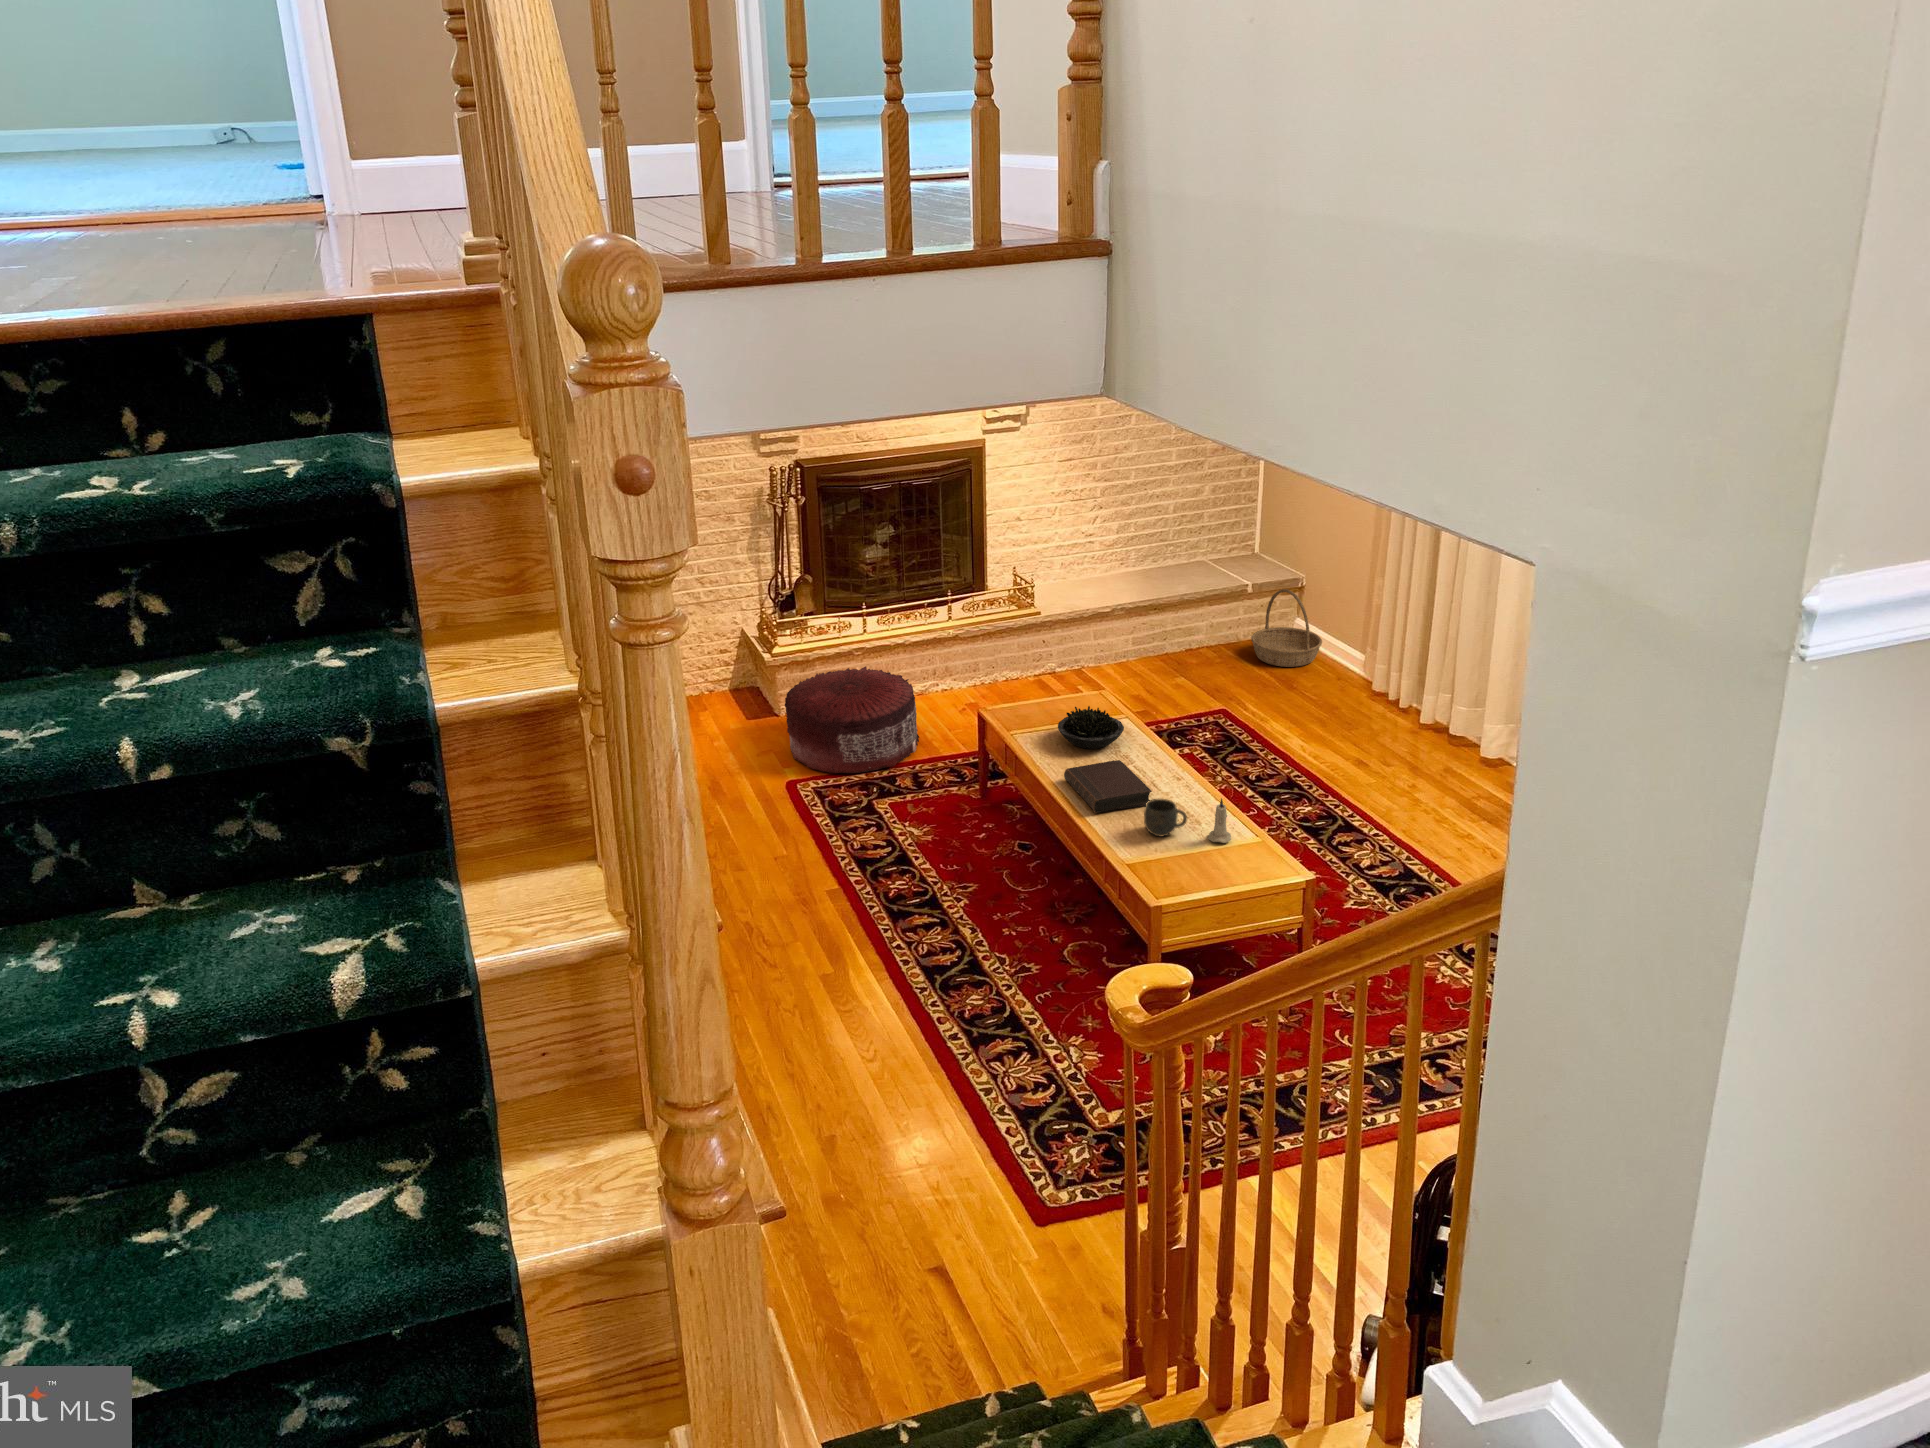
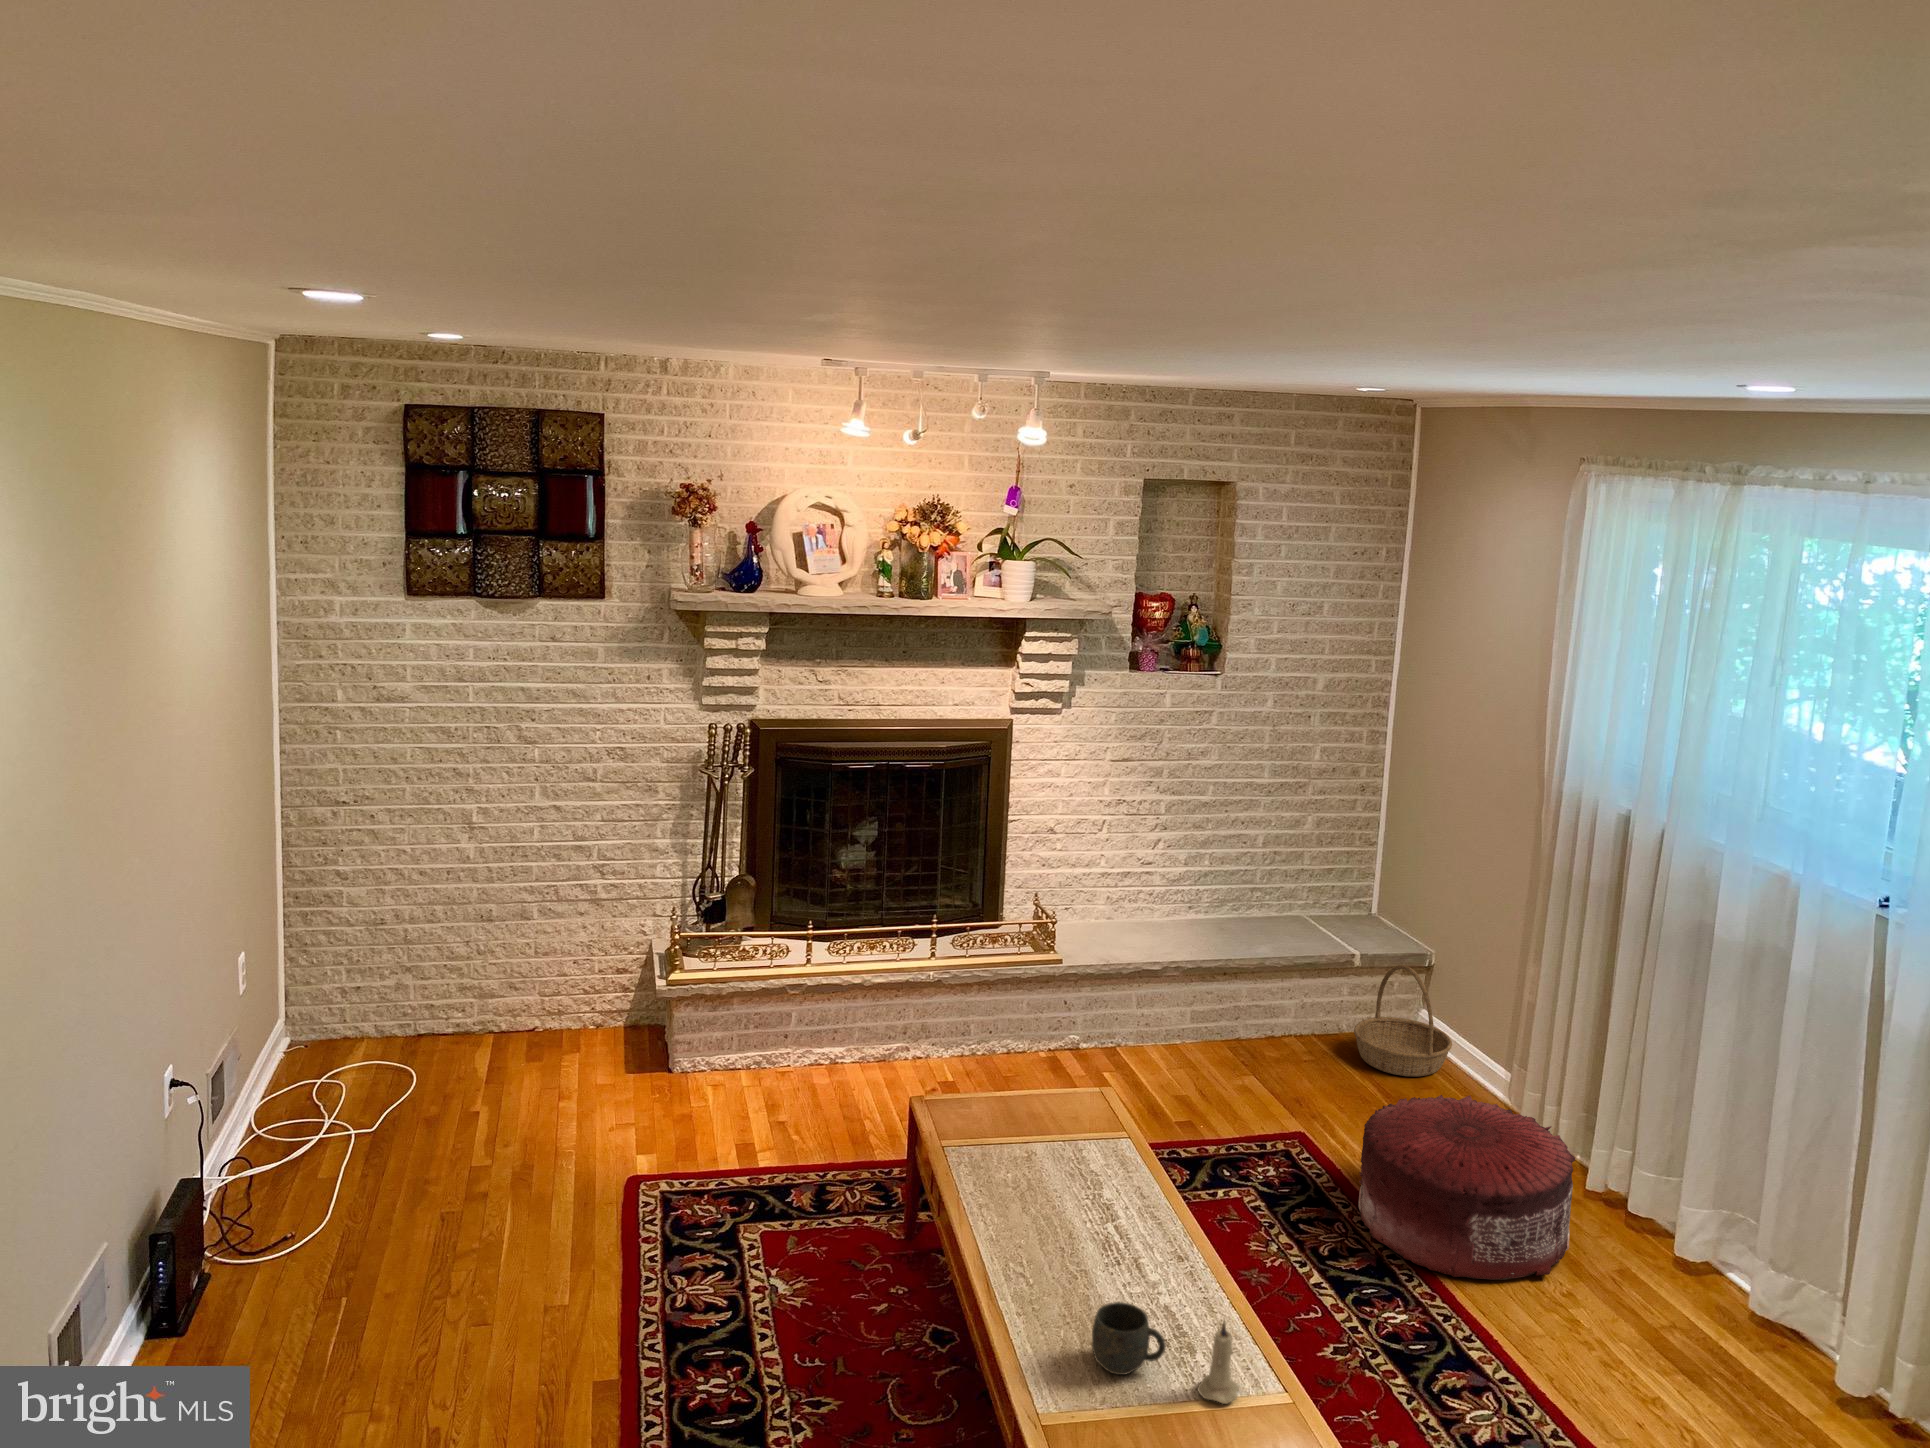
pouf: present [785,666,919,774] -> present [1358,1095,1575,1280]
succulent plant: present [1058,706,1124,749] -> none [1007,1113,1110,1187]
book: present [1064,760,1152,813] -> none [991,1214,1121,1311]

